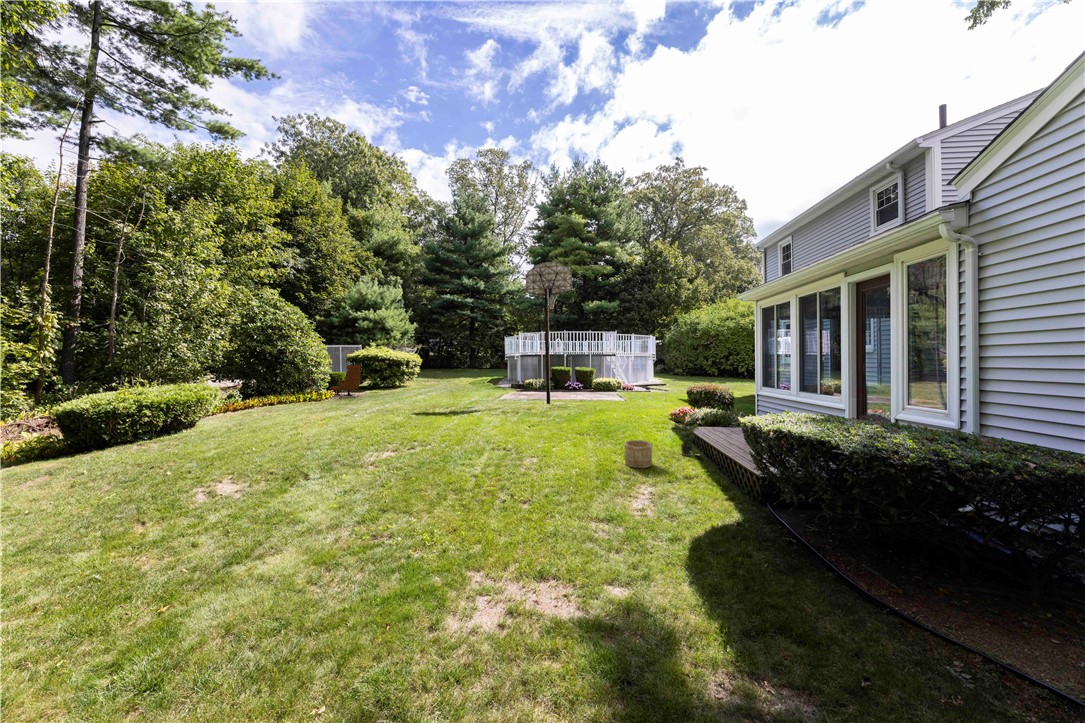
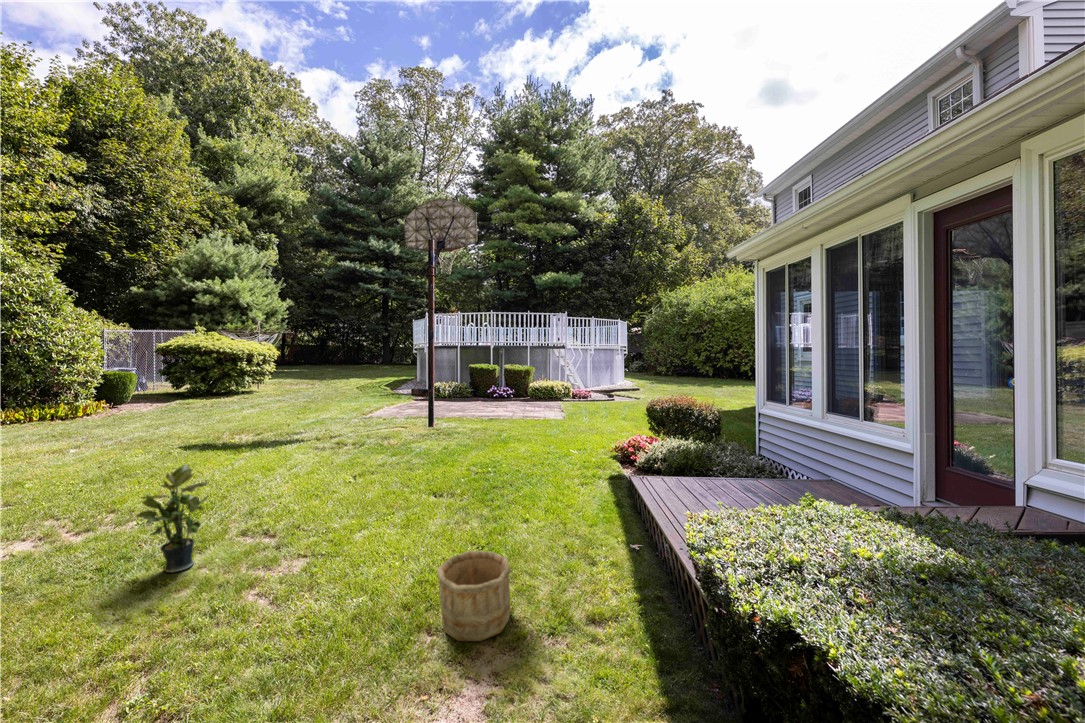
lounge chair: present [330,364,361,398] -> none [73,358,125,416]
potted plant: present [674,412,698,456] -> present [137,464,208,573]

